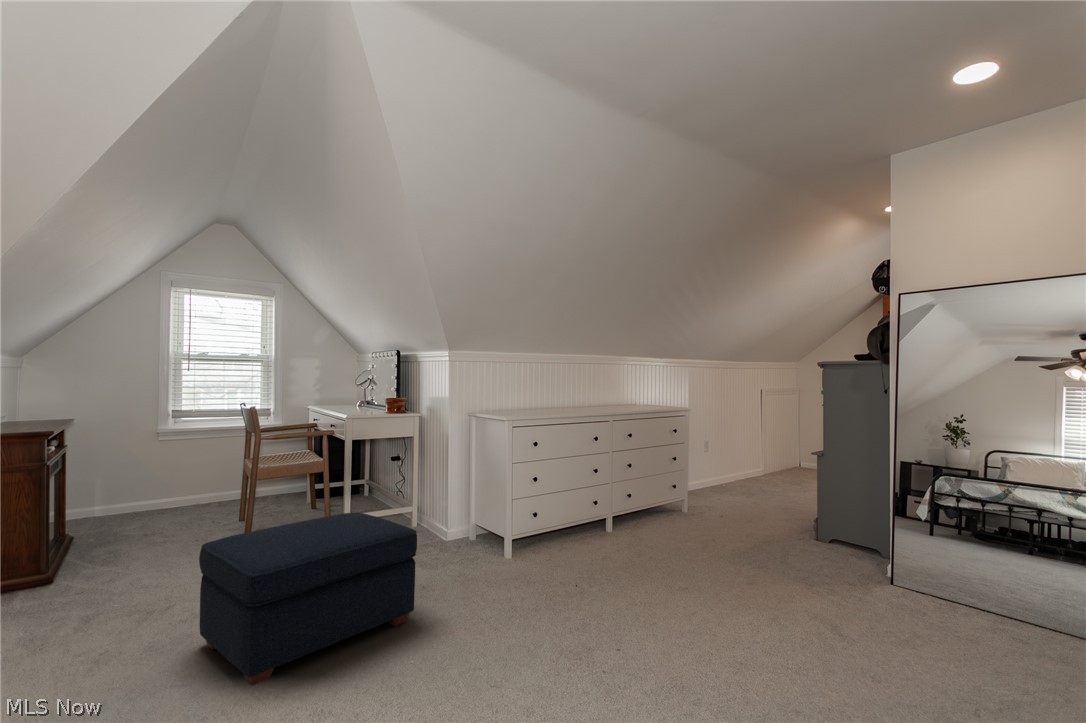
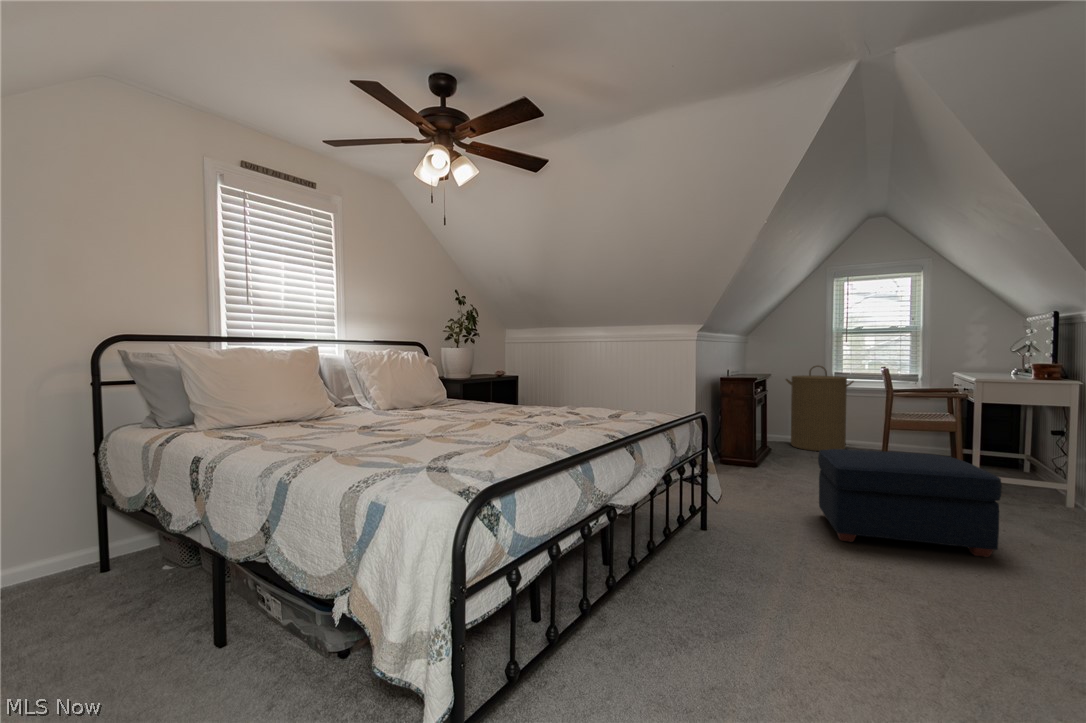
laundry hamper: none [96,403,201,527] -> present [786,366,854,451]

